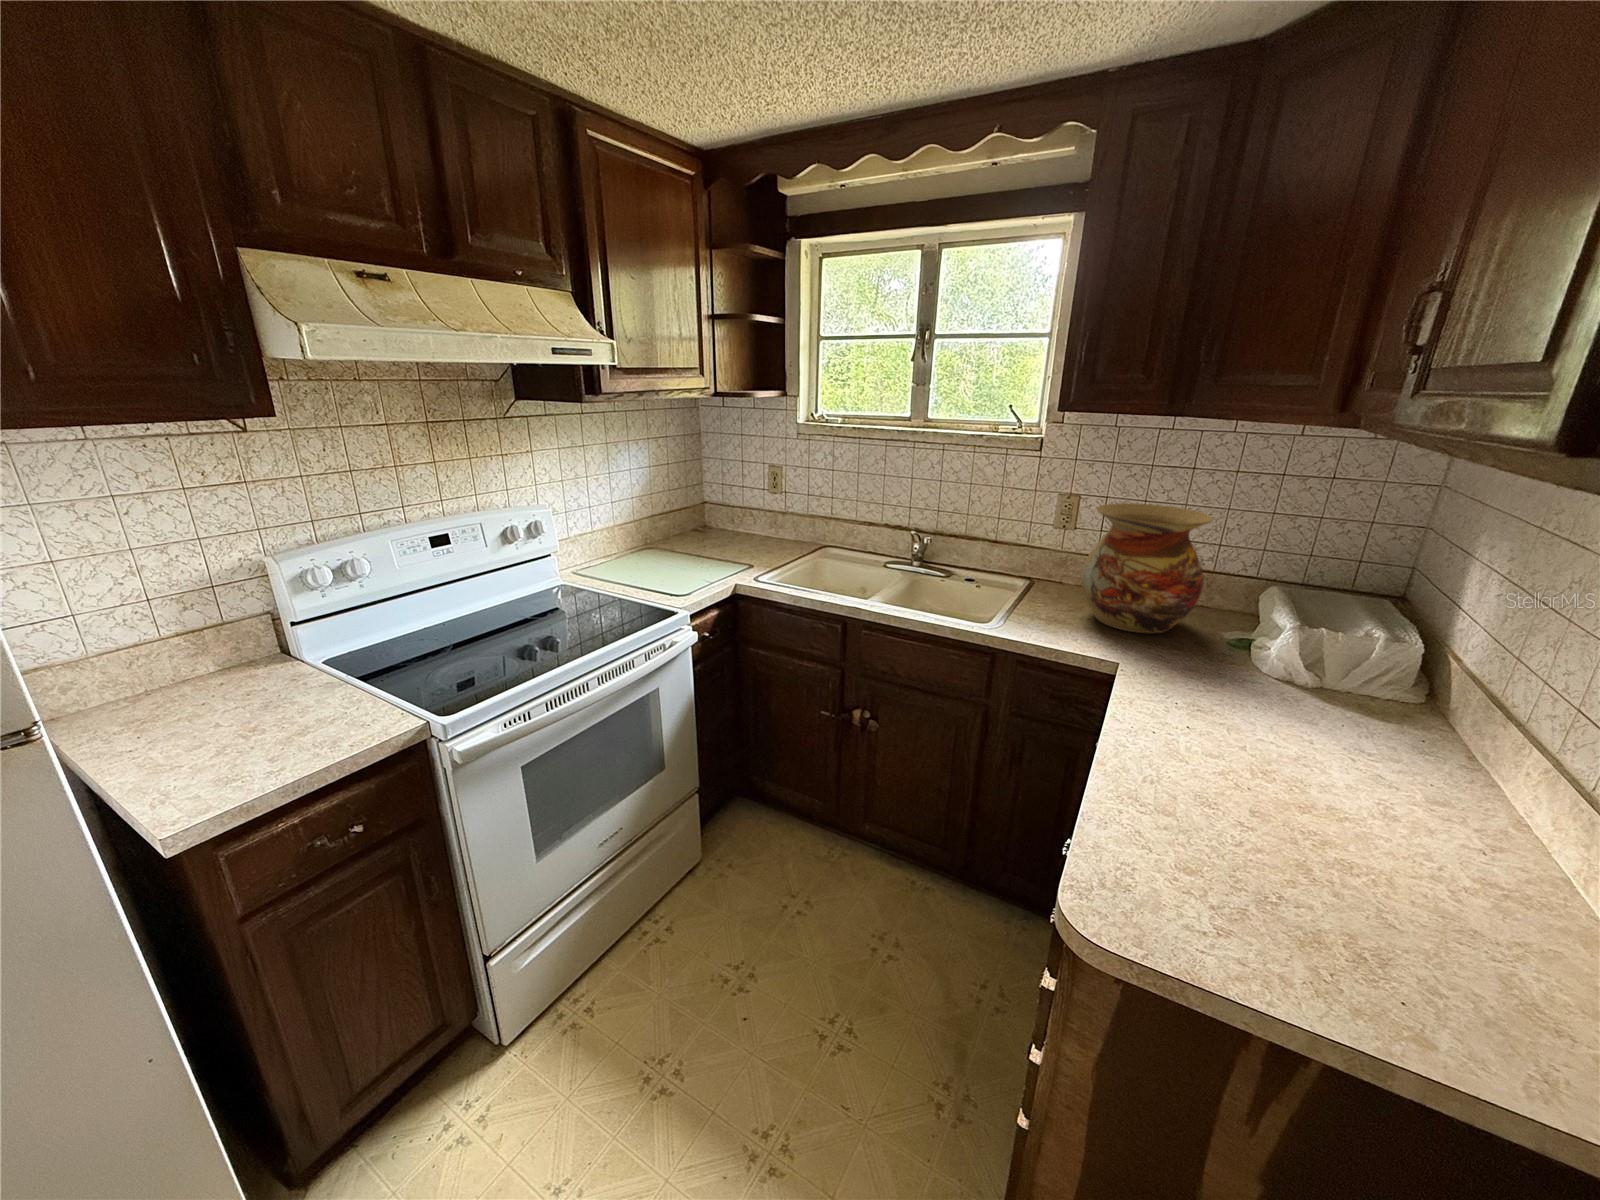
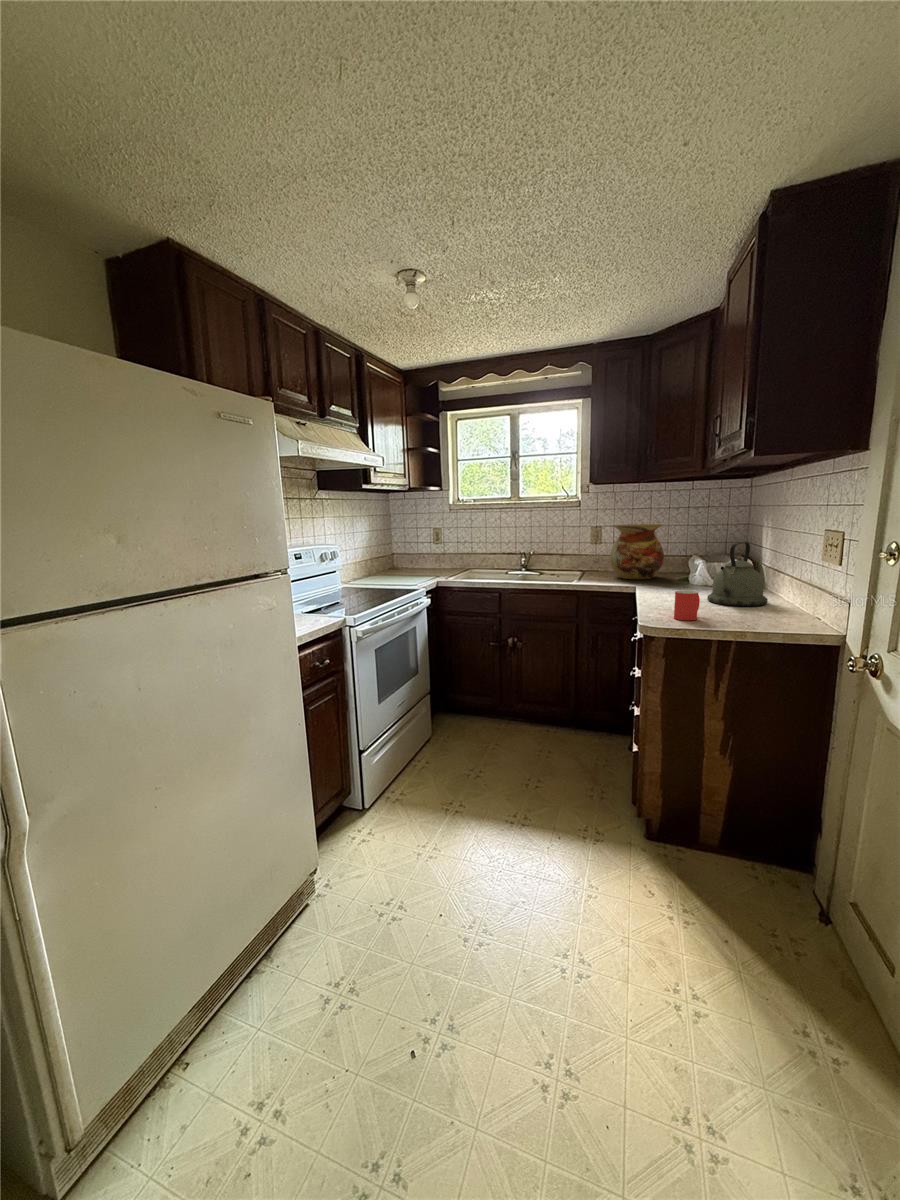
kettle: none [1282,647,1461,840] -> present [707,542,768,606]
mug: none [1163,808,1250,912] -> present [674,590,700,620]

